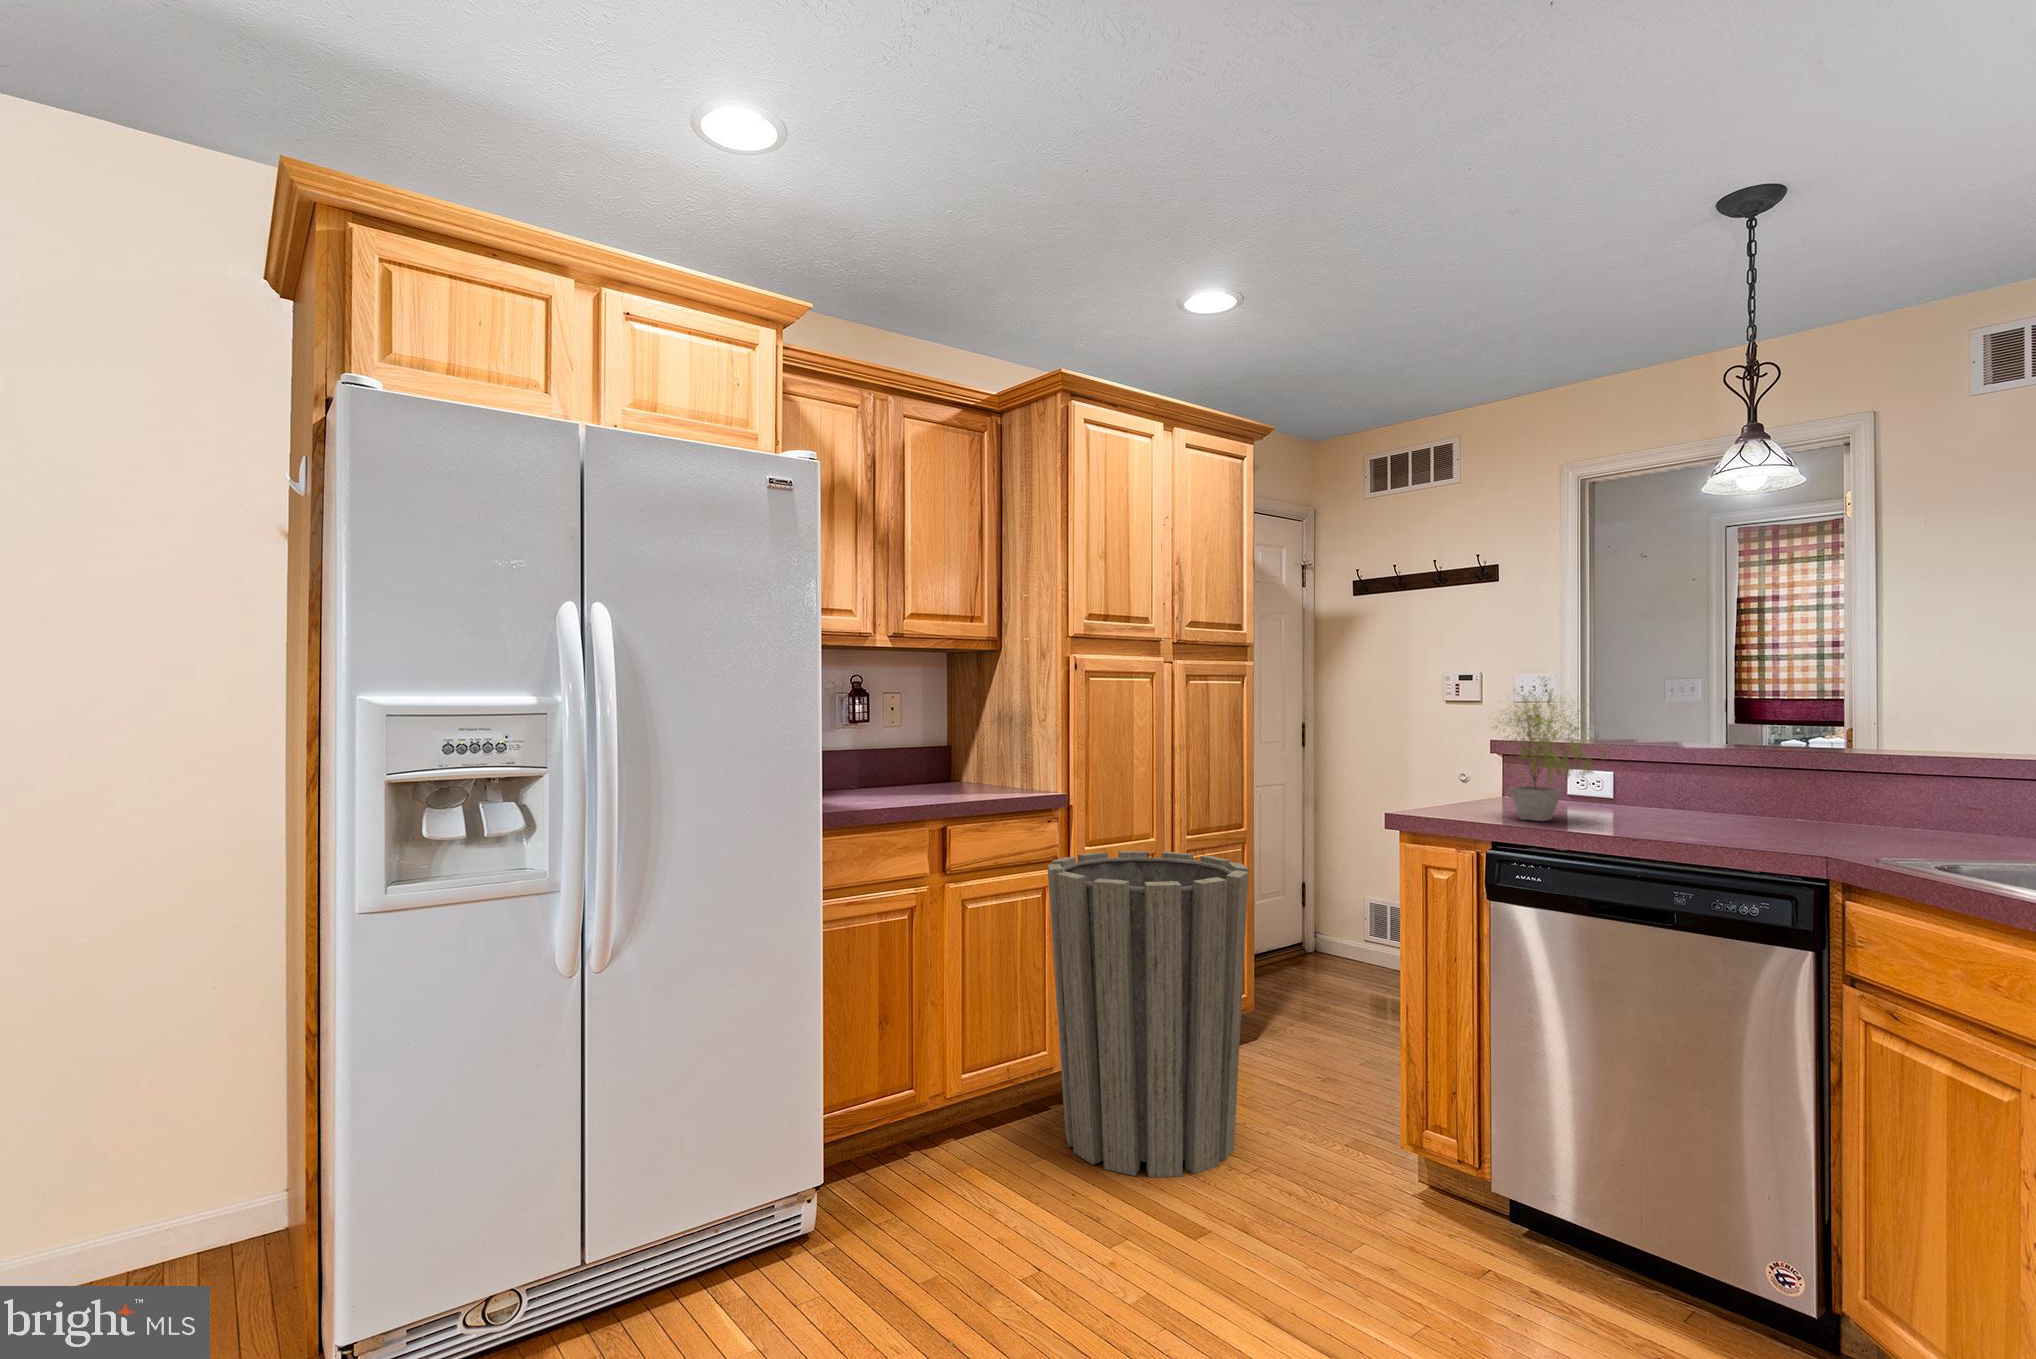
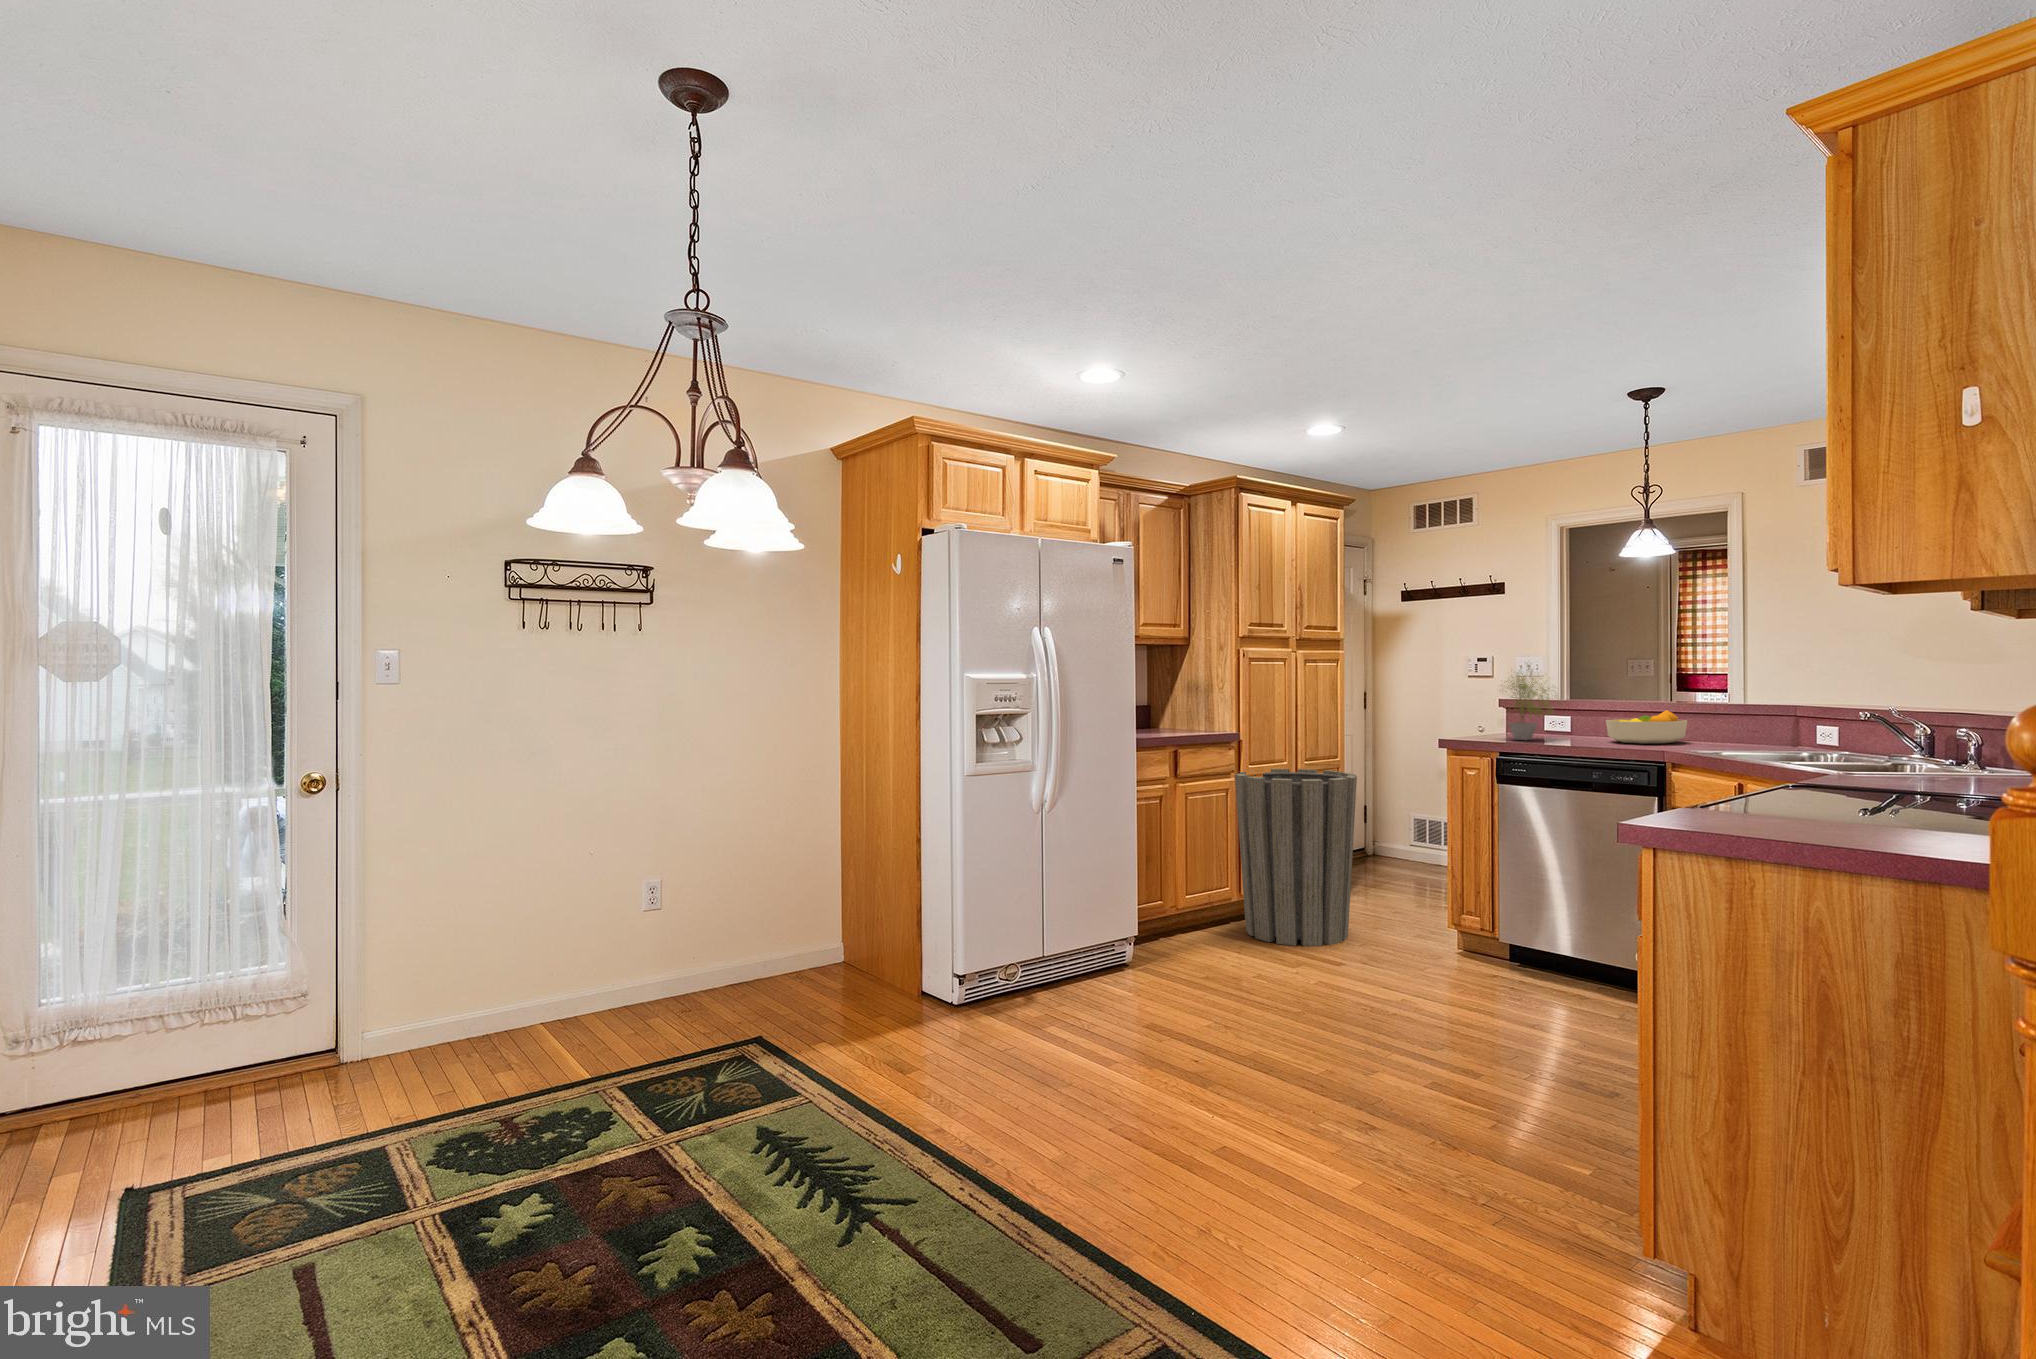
fruit bowl: none [1692,768,1852,834] -> present [1606,710,1687,744]

